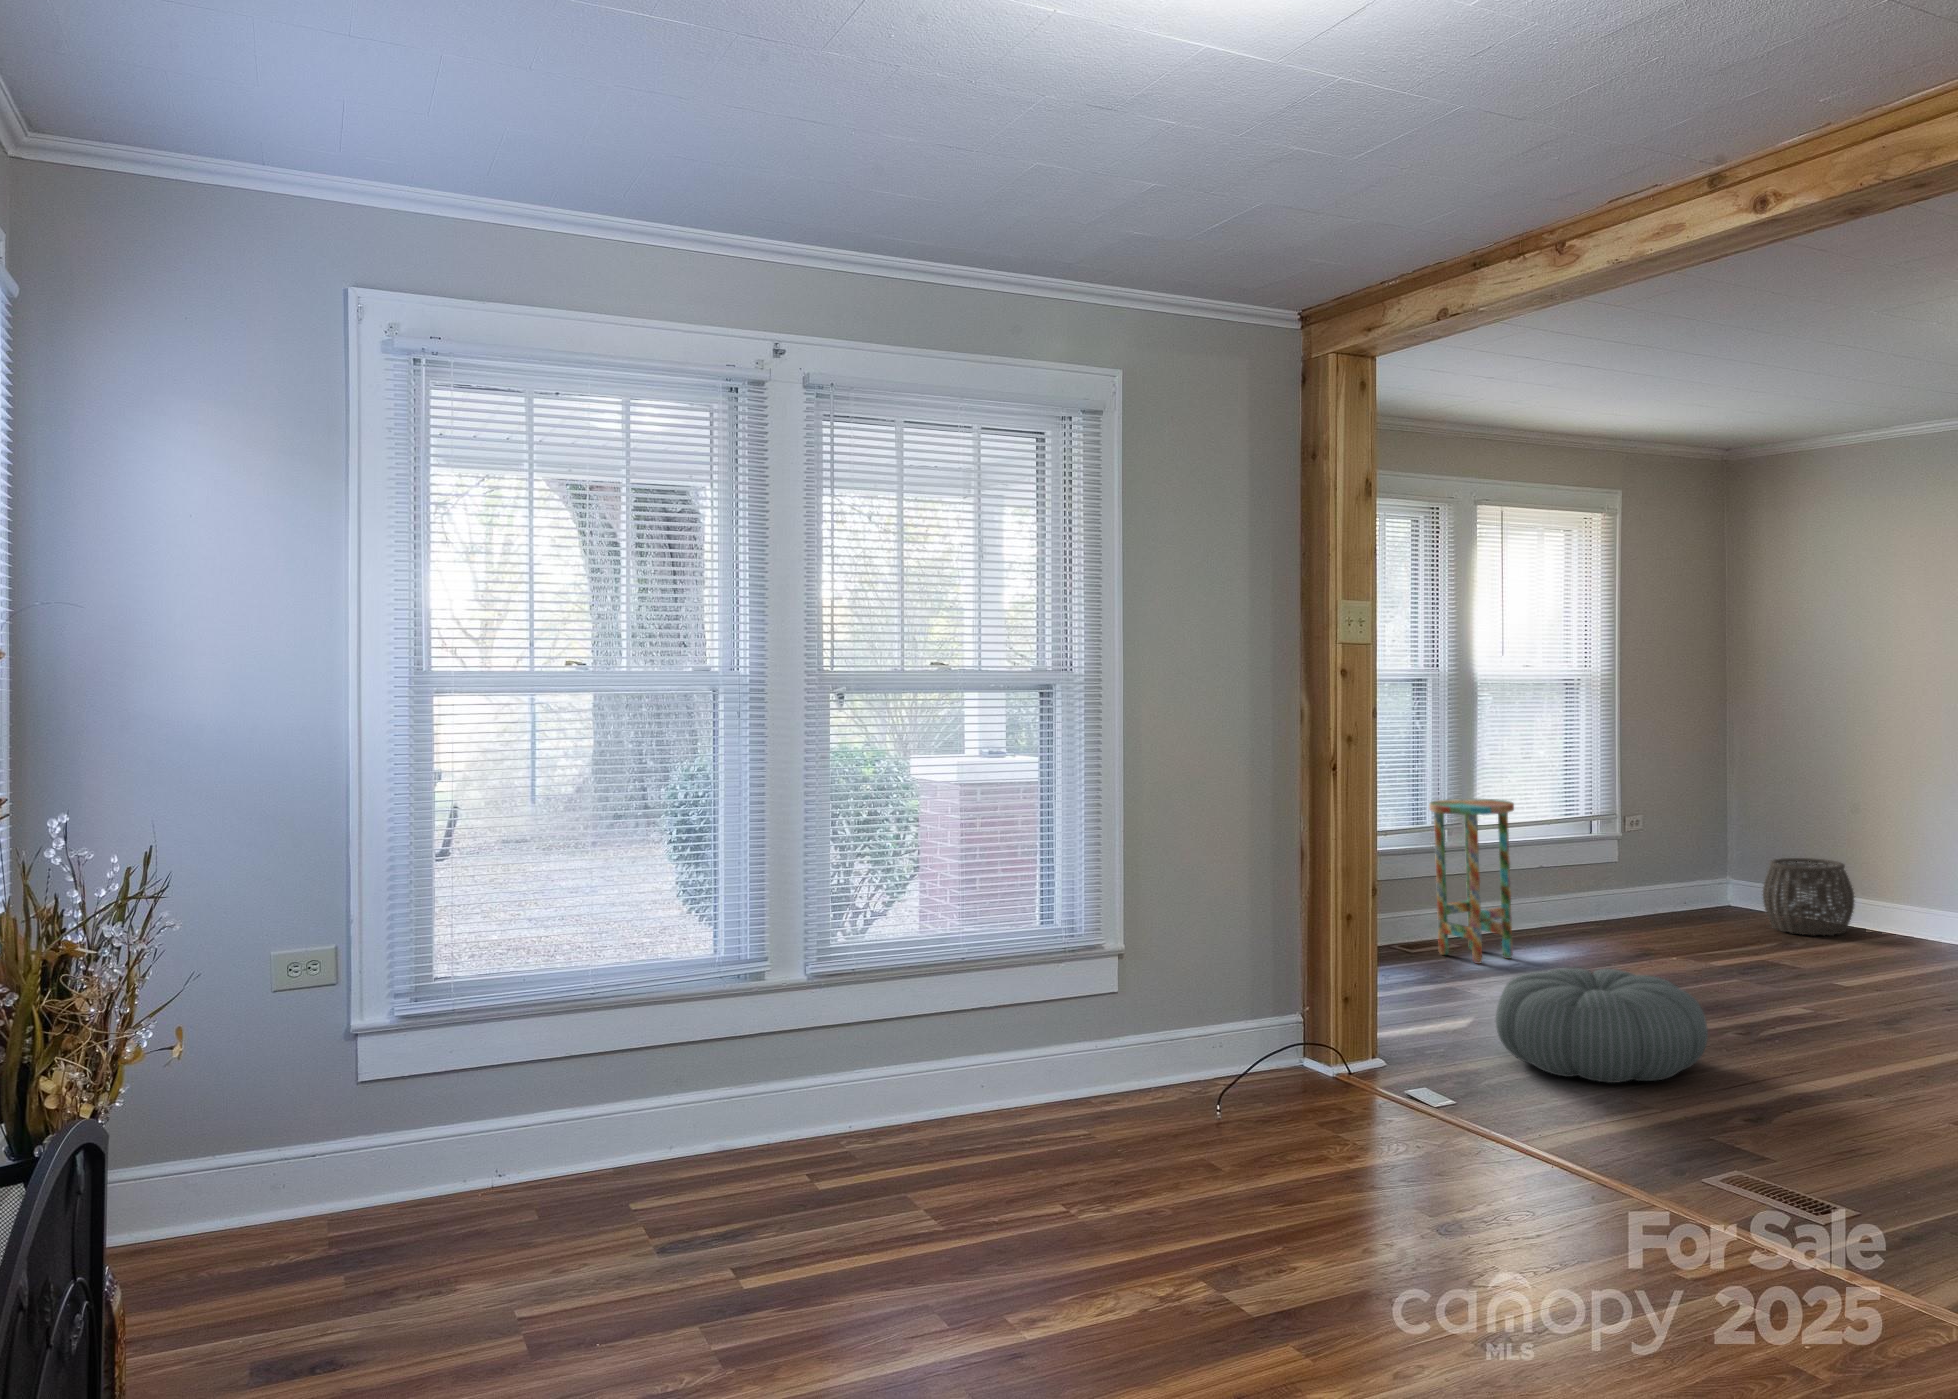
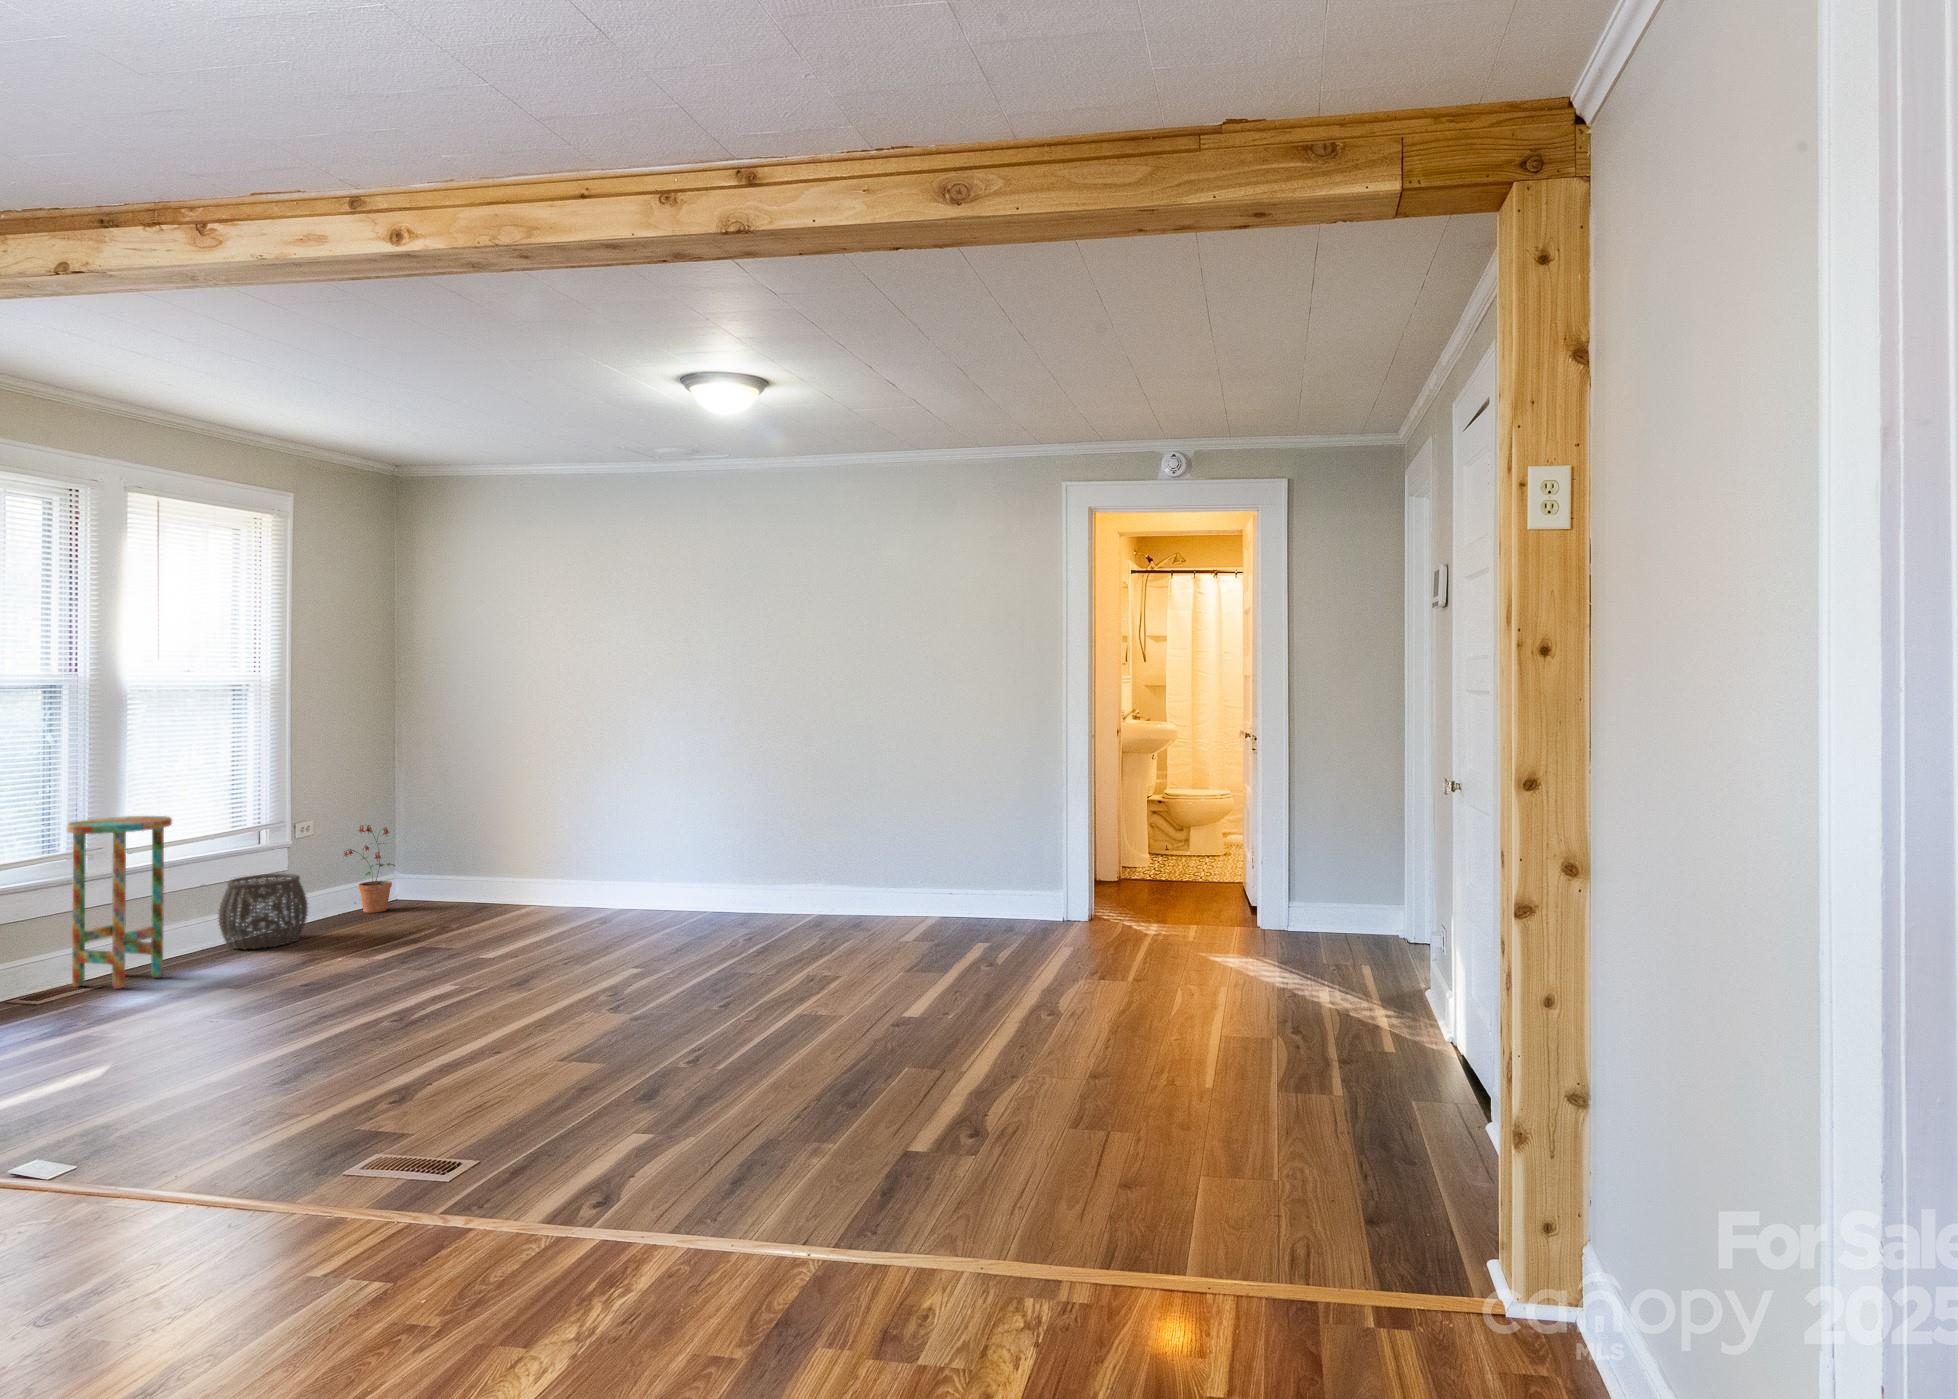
potted plant: none [1673,820,1735,920] -> present [344,825,395,913]
woven basket: present [1762,858,1855,935] -> present [218,874,308,949]
pouf: present [1496,968,1708,1083] -> none [116,970,346,1088]

